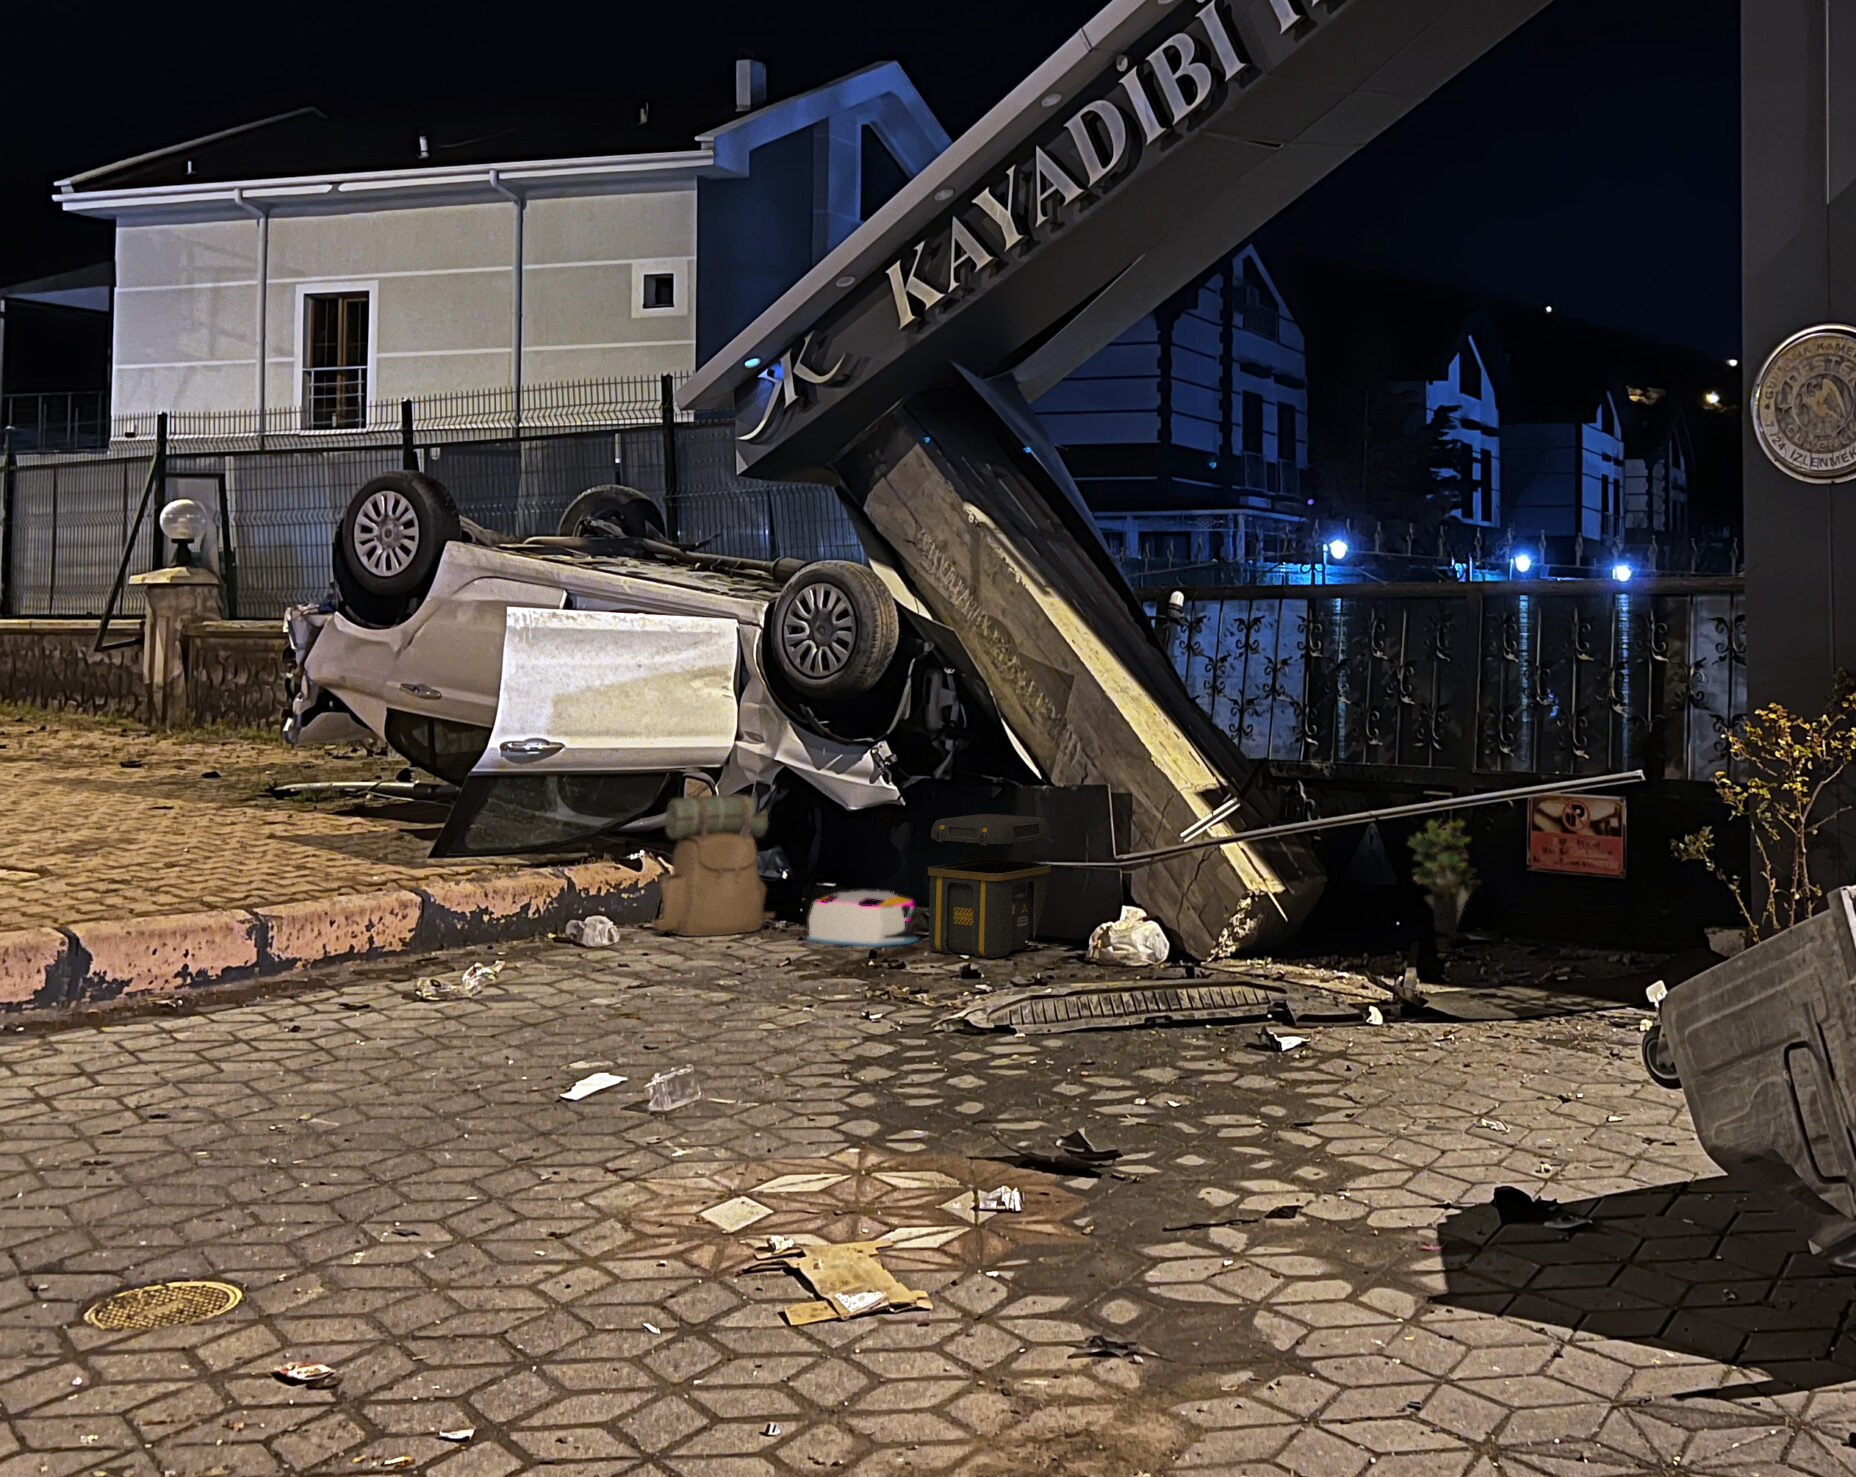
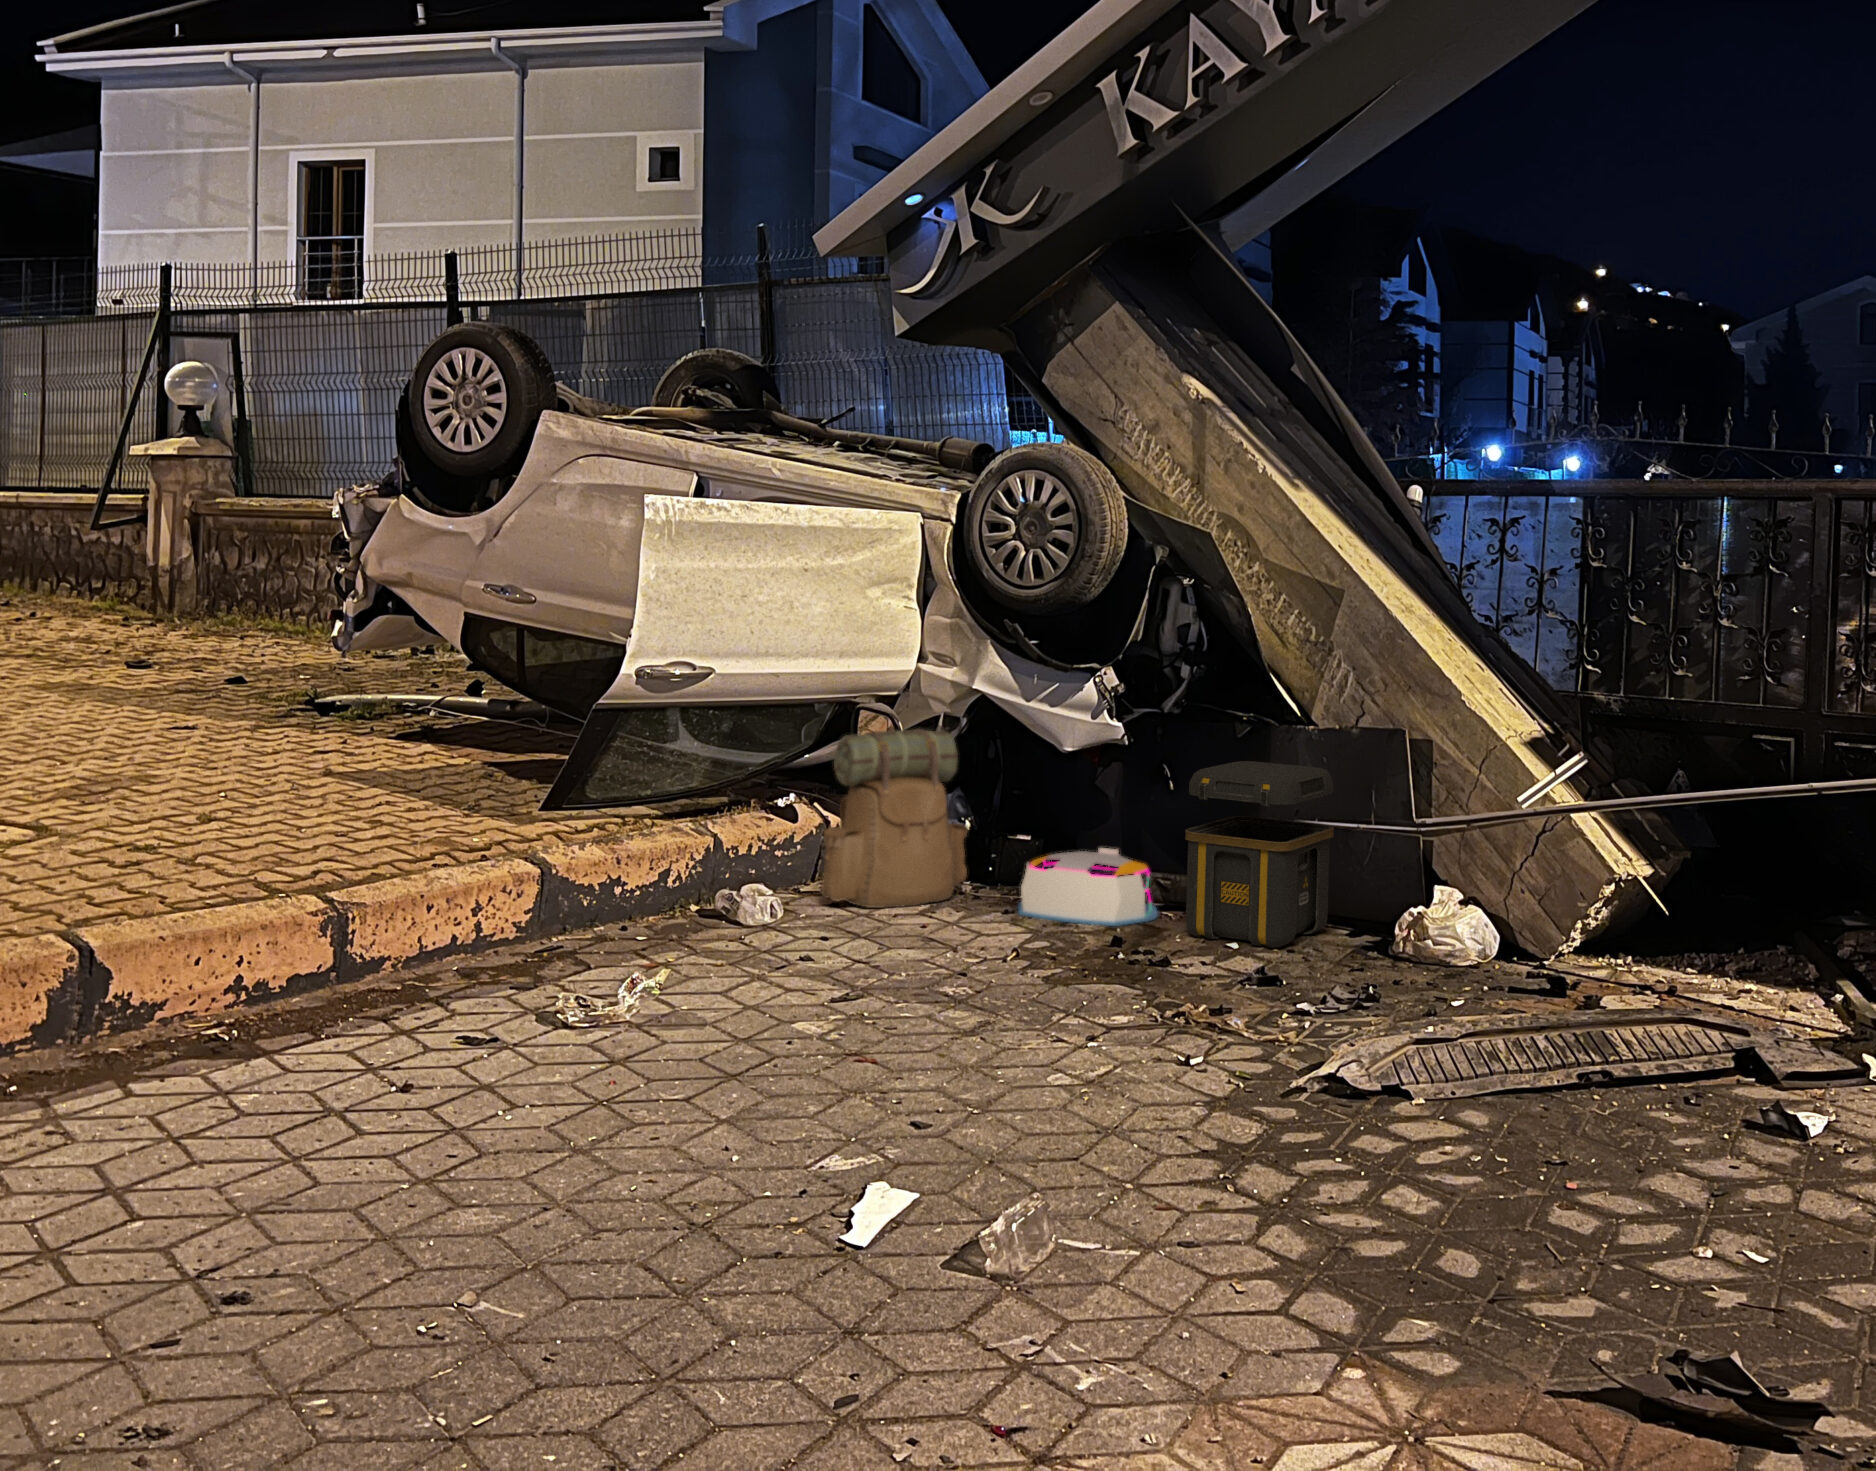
potted plant: present [1409,819,1480,952] -> none [1757,772,1854,938]

